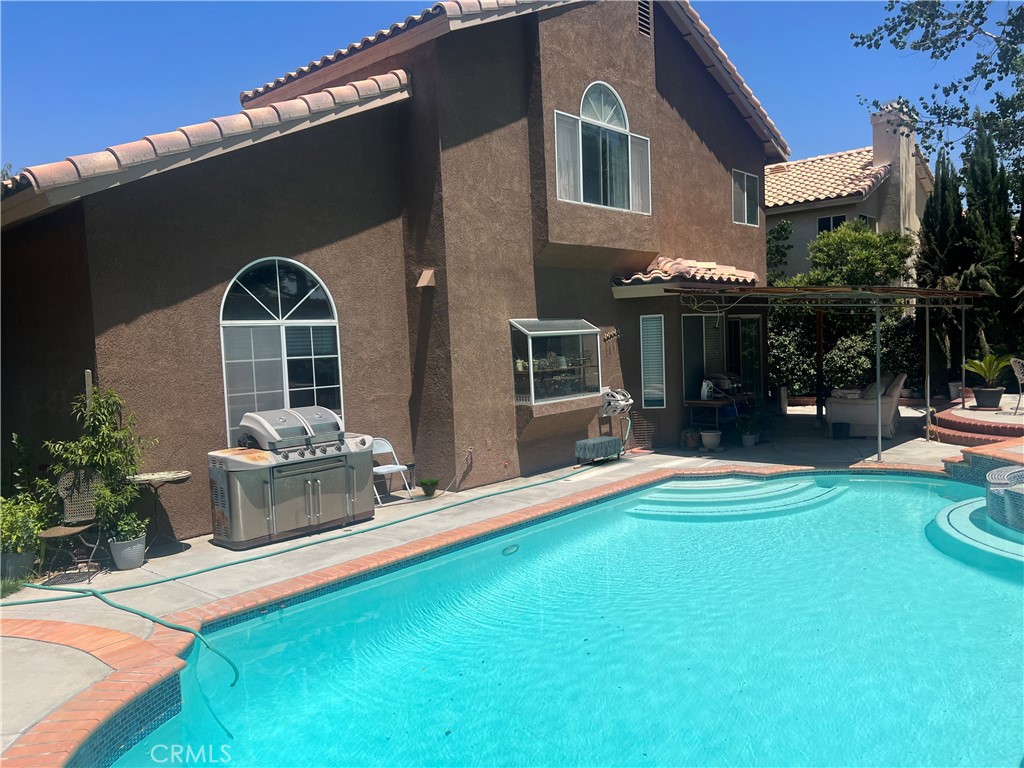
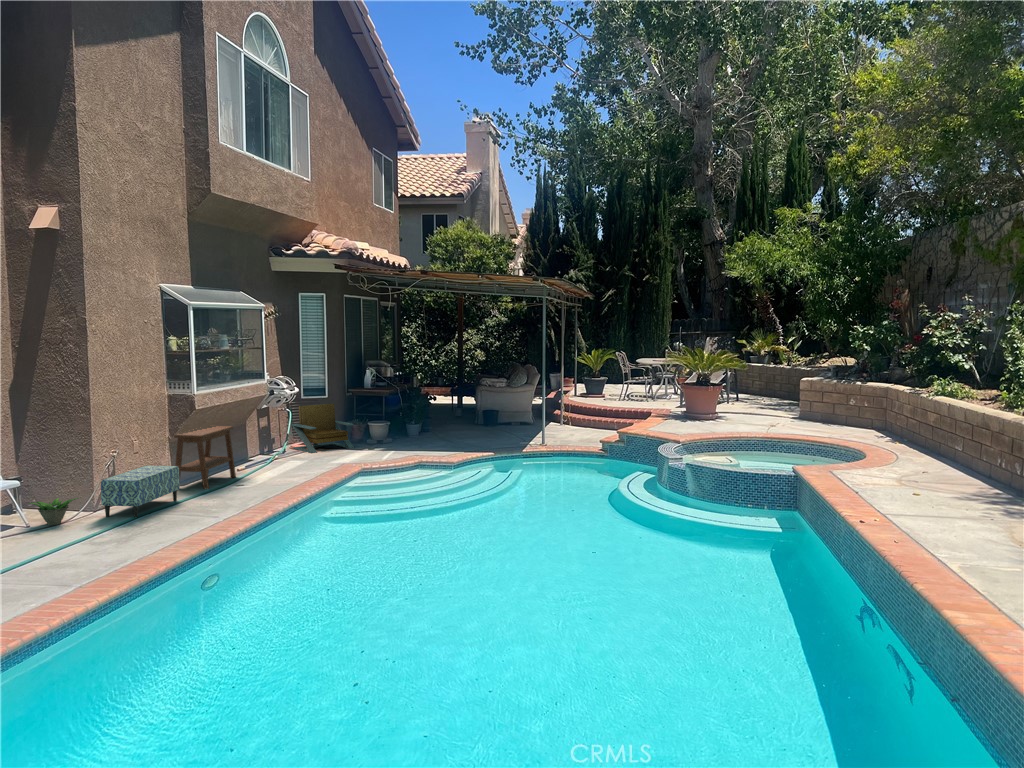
lounge chair: none [634,414,688,458] -> present [292,404,354,453]
side table: none [519,430,570,481] -> present [174,426,236,489]
bench: present [575,436,621,466] -> present [101,466,180,518]

